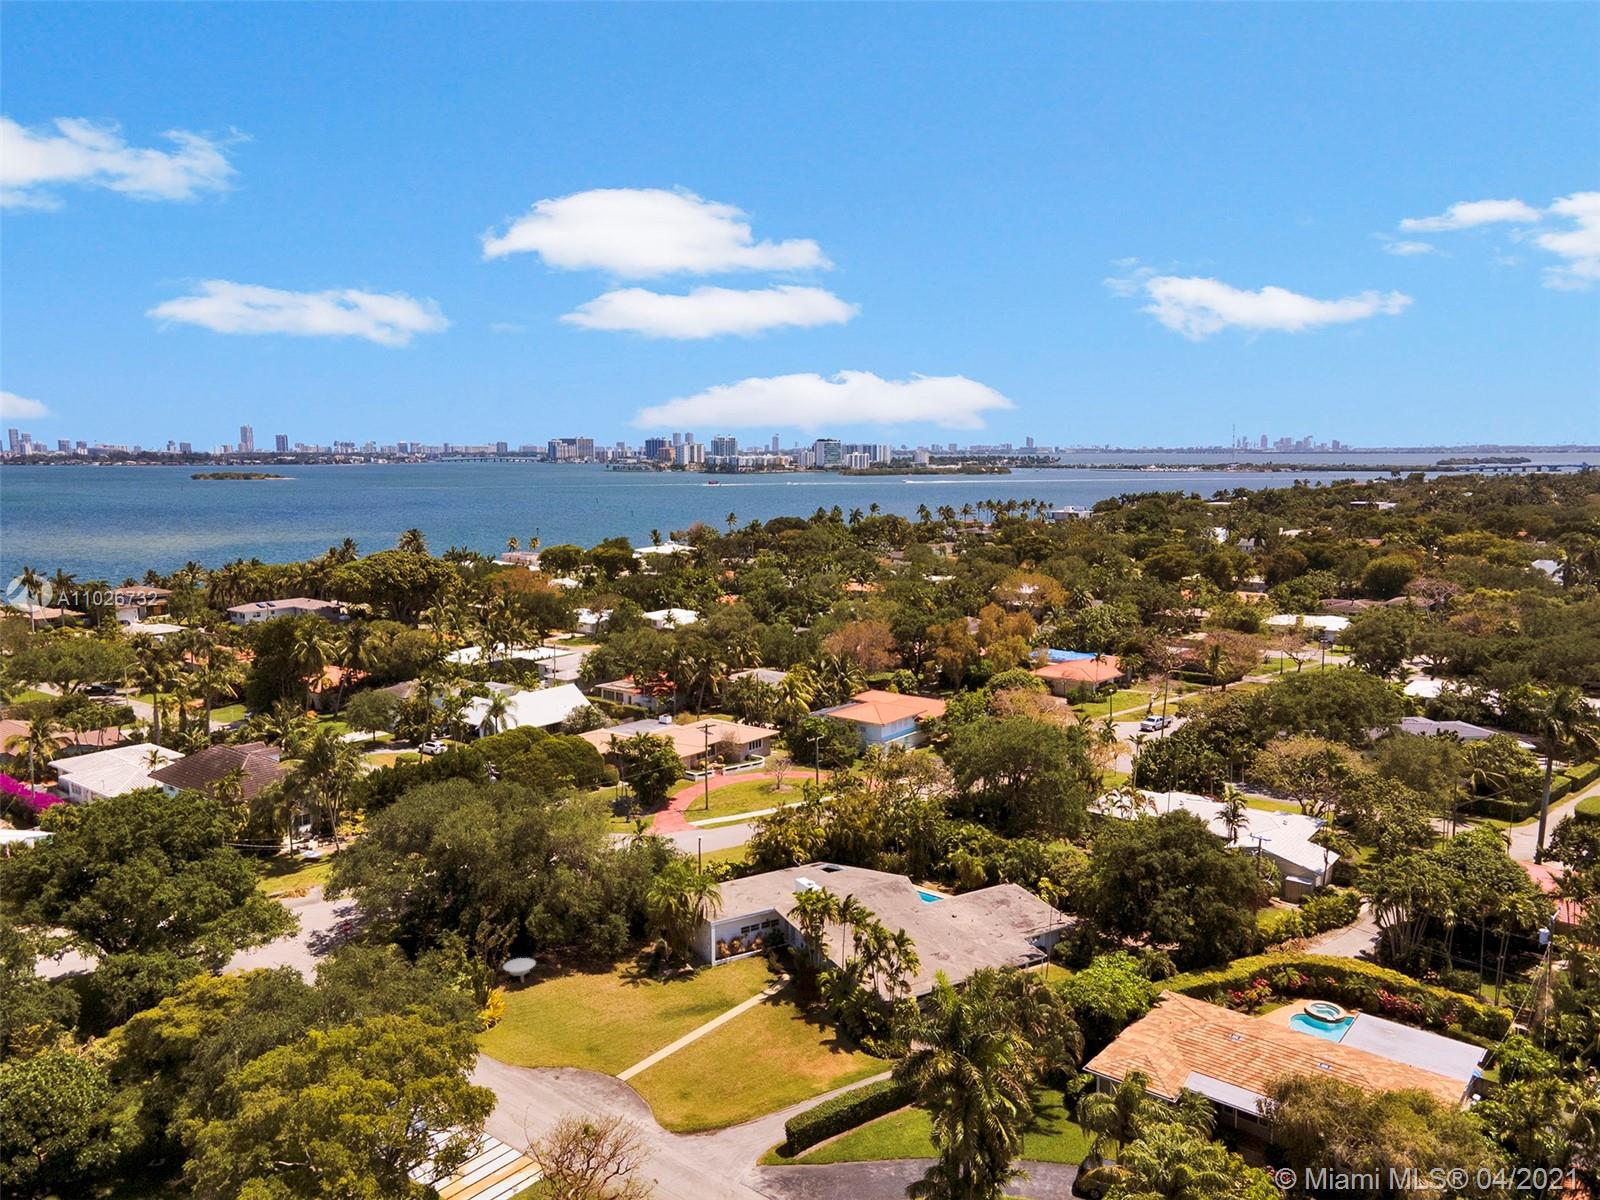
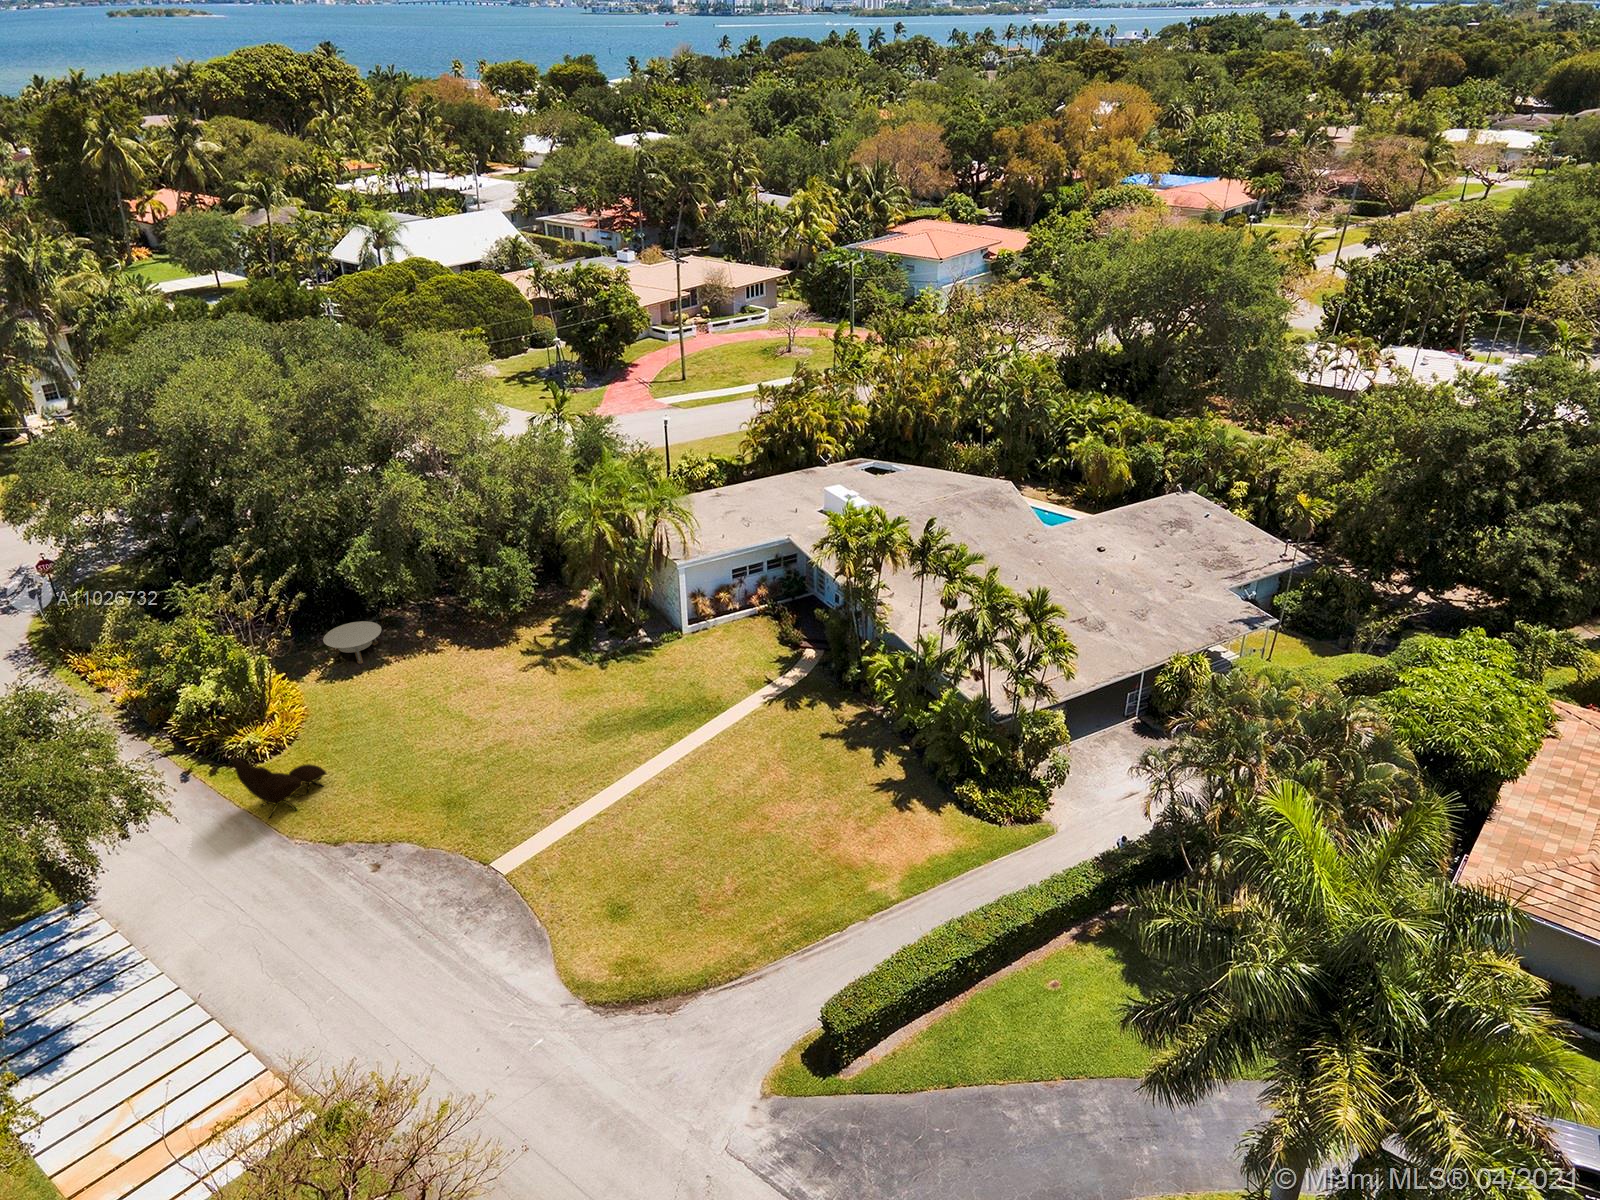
lounge chair: present [794,967,820,1011] -> present [232,760,326,818]

